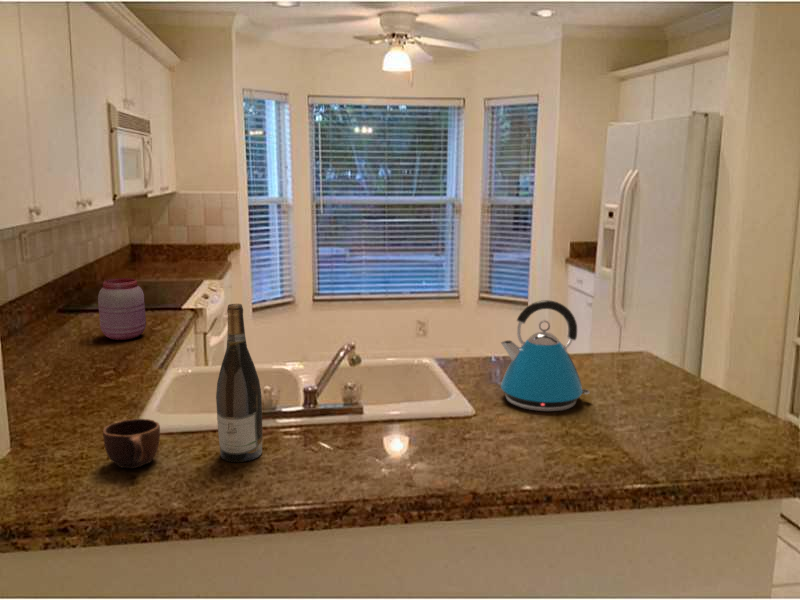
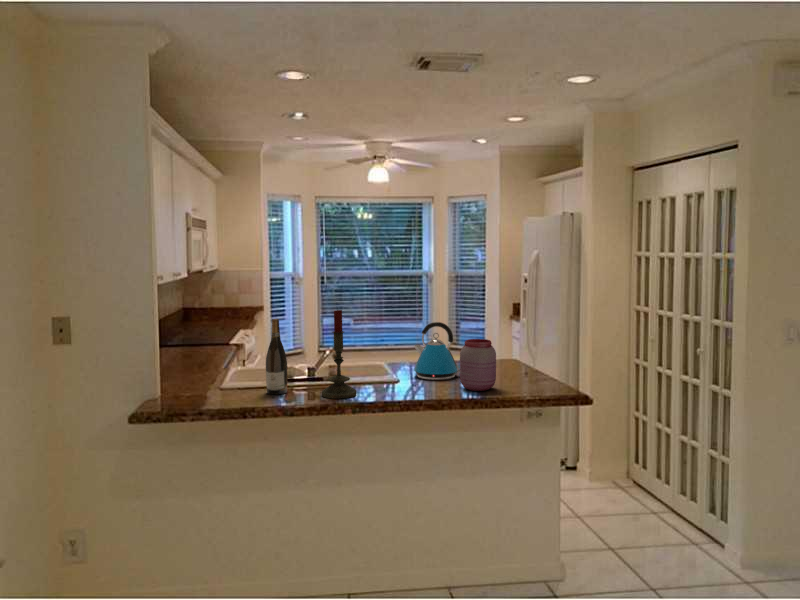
jar: present [98,278,146,340] -> present [460,339,496,391]
candle: none [335,284,407,482] -> present [322,310,356,399]
mug: present [103,419,160,468] -> none [213,375,239,396]

